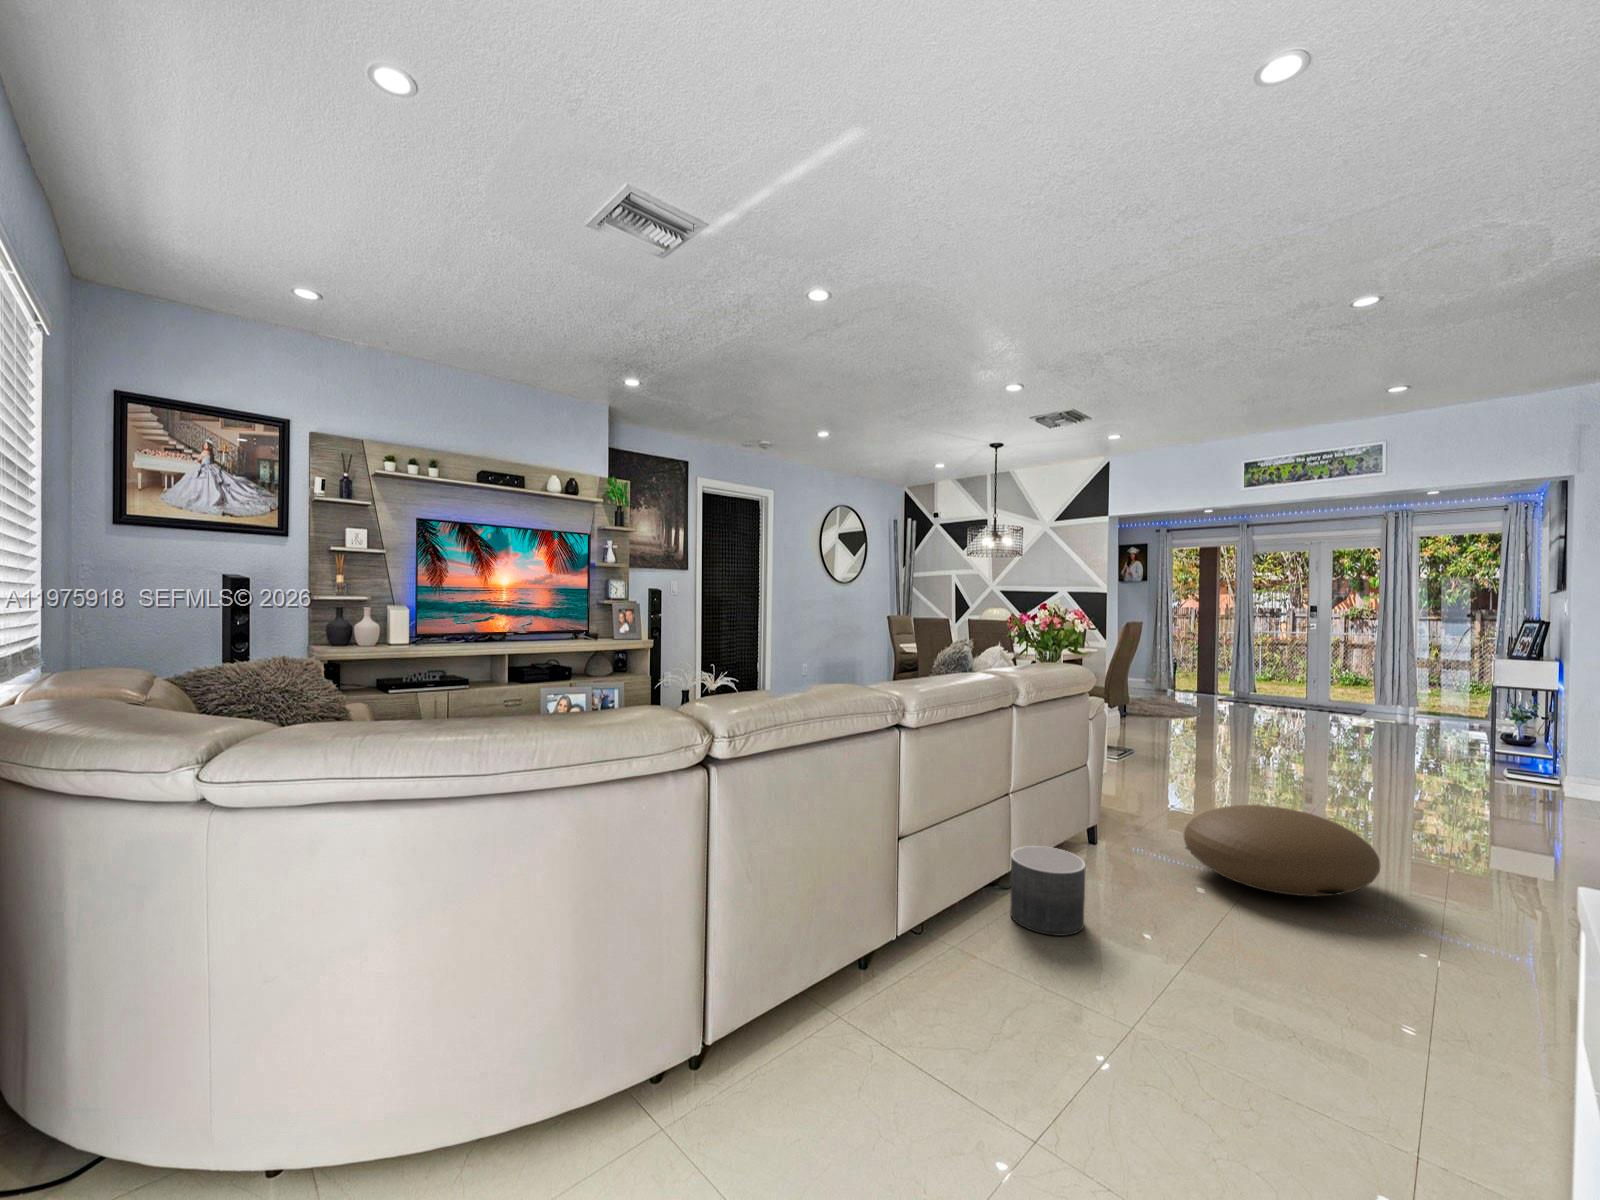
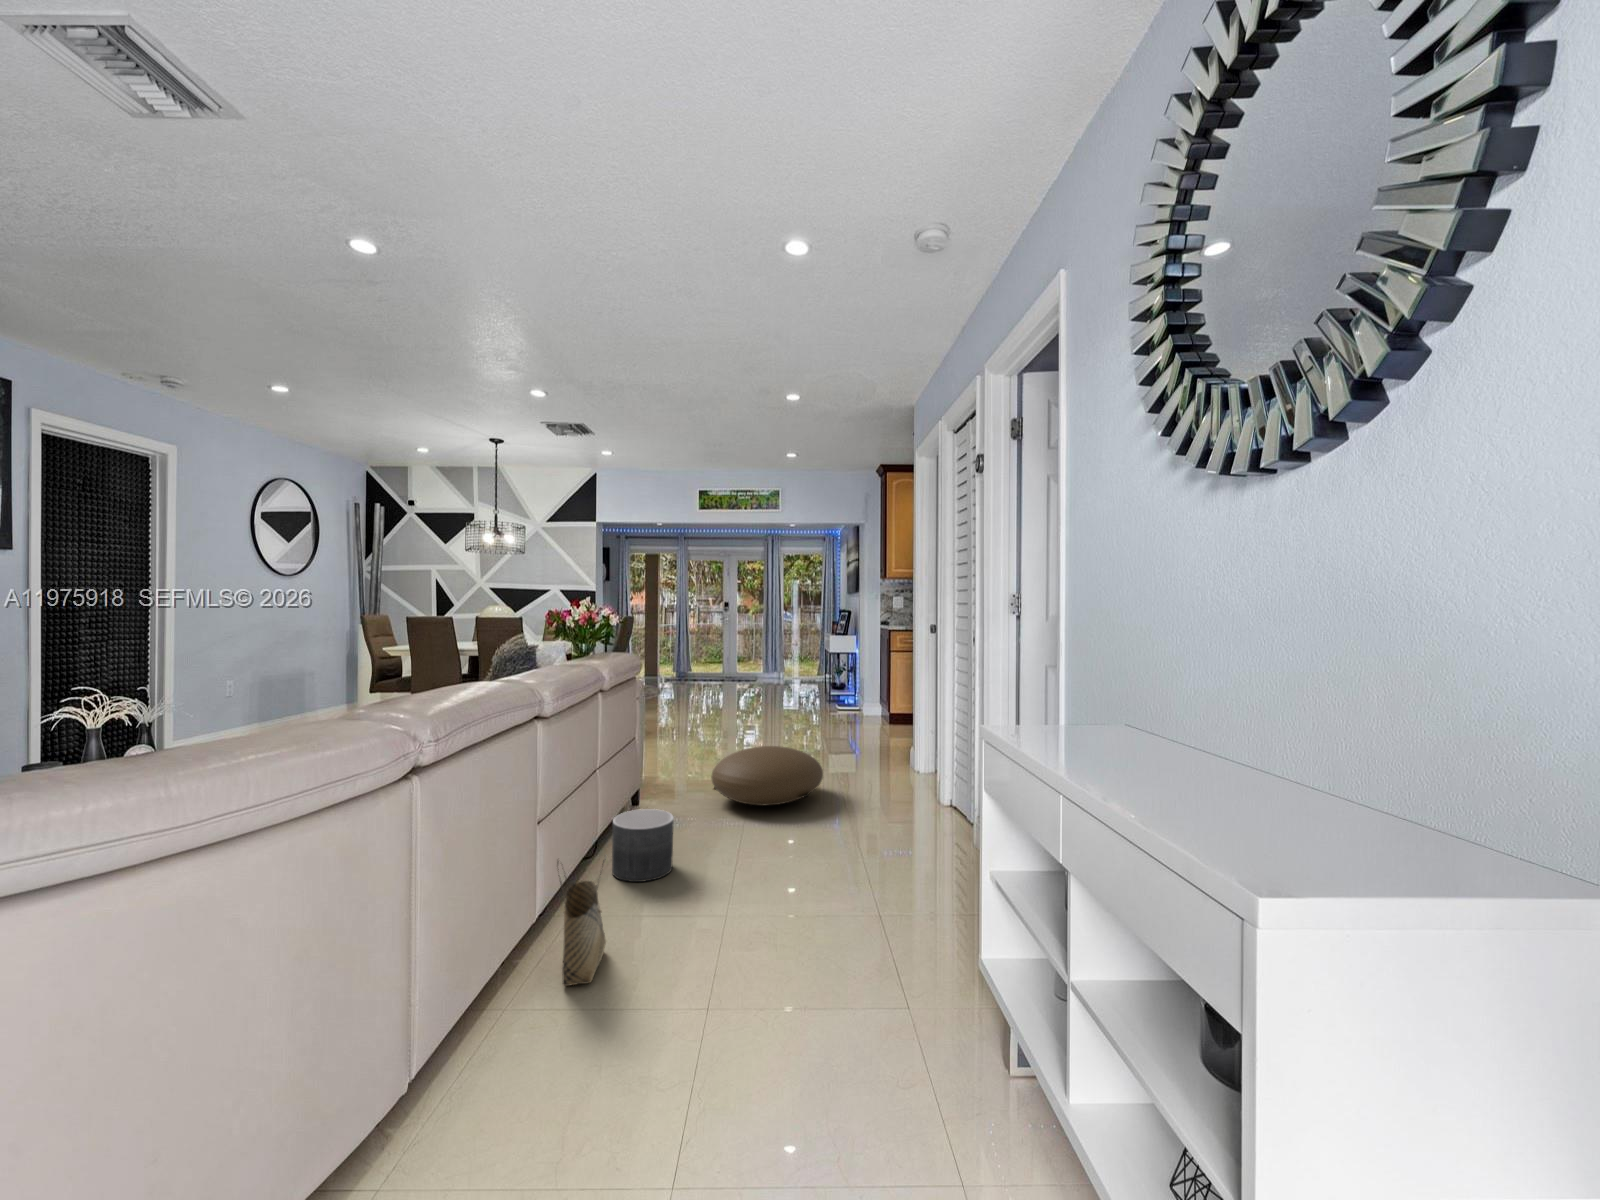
woven basket: none [890,873,952,1019] -> present [557,859,606,986]

